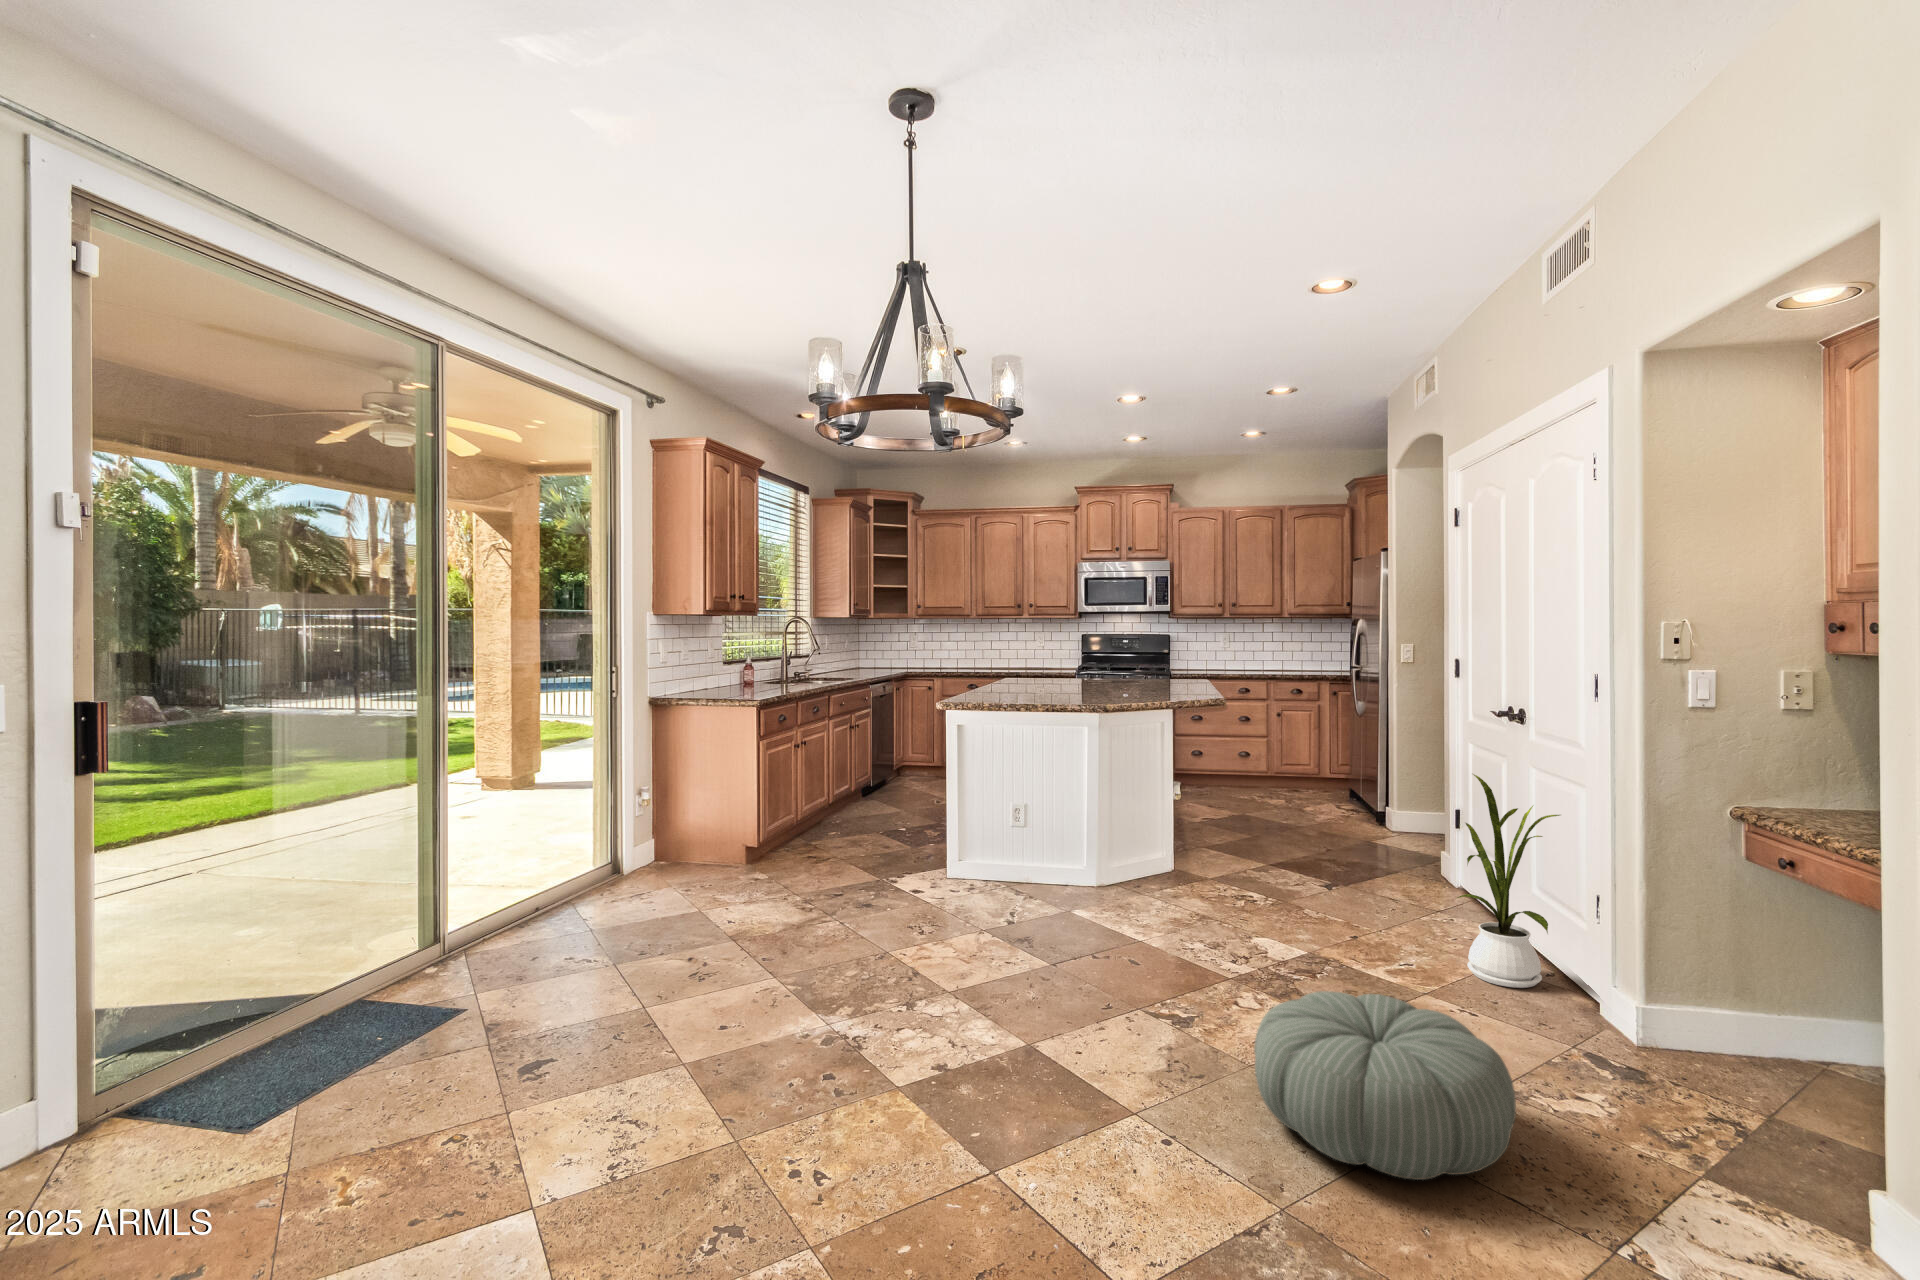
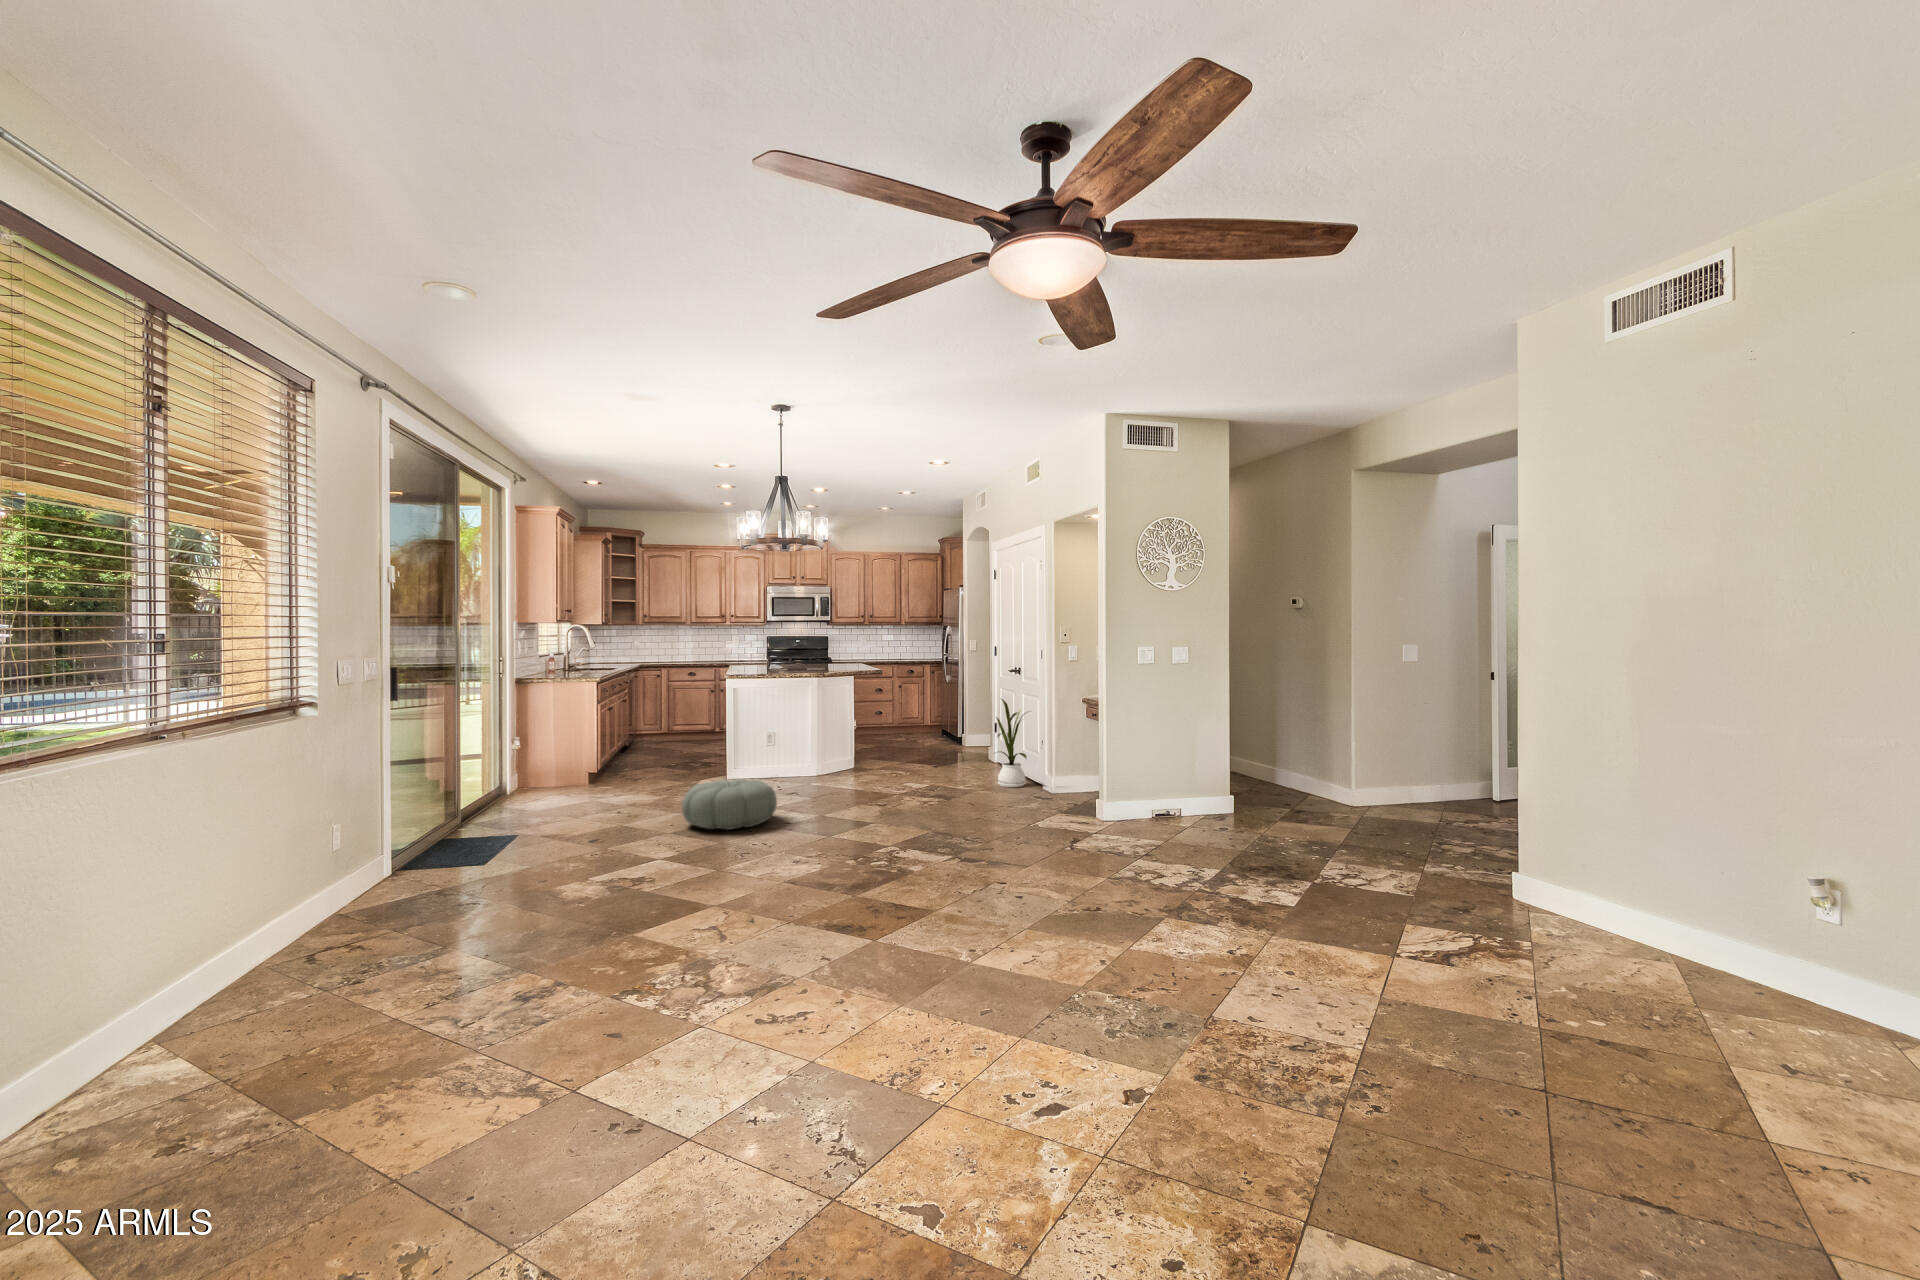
pouf: present [1254,991,1516,1180] -> present [682,779,777,830]

